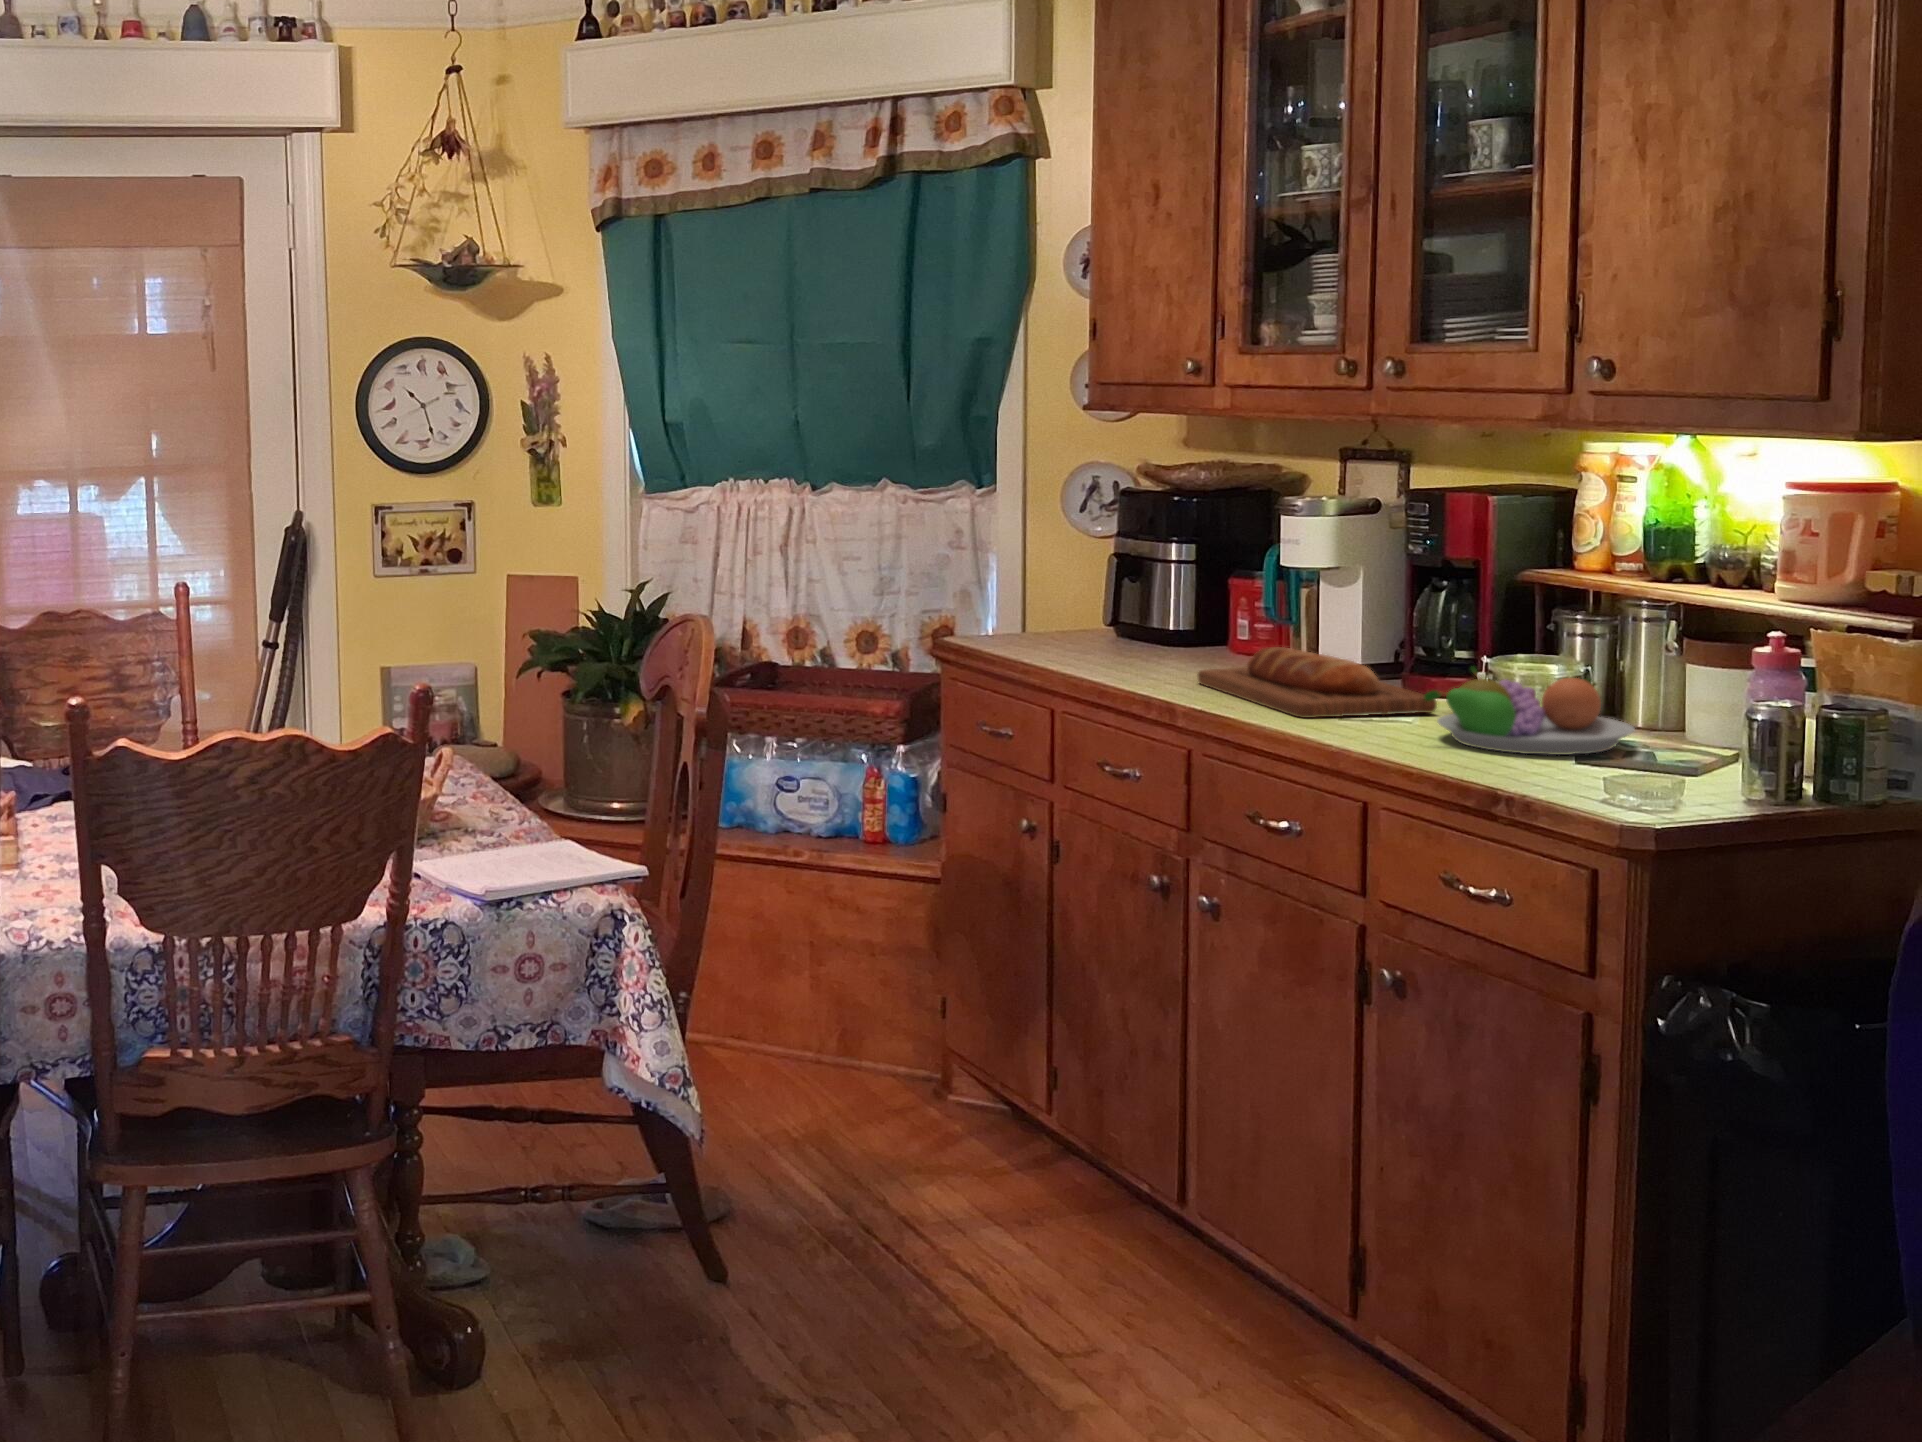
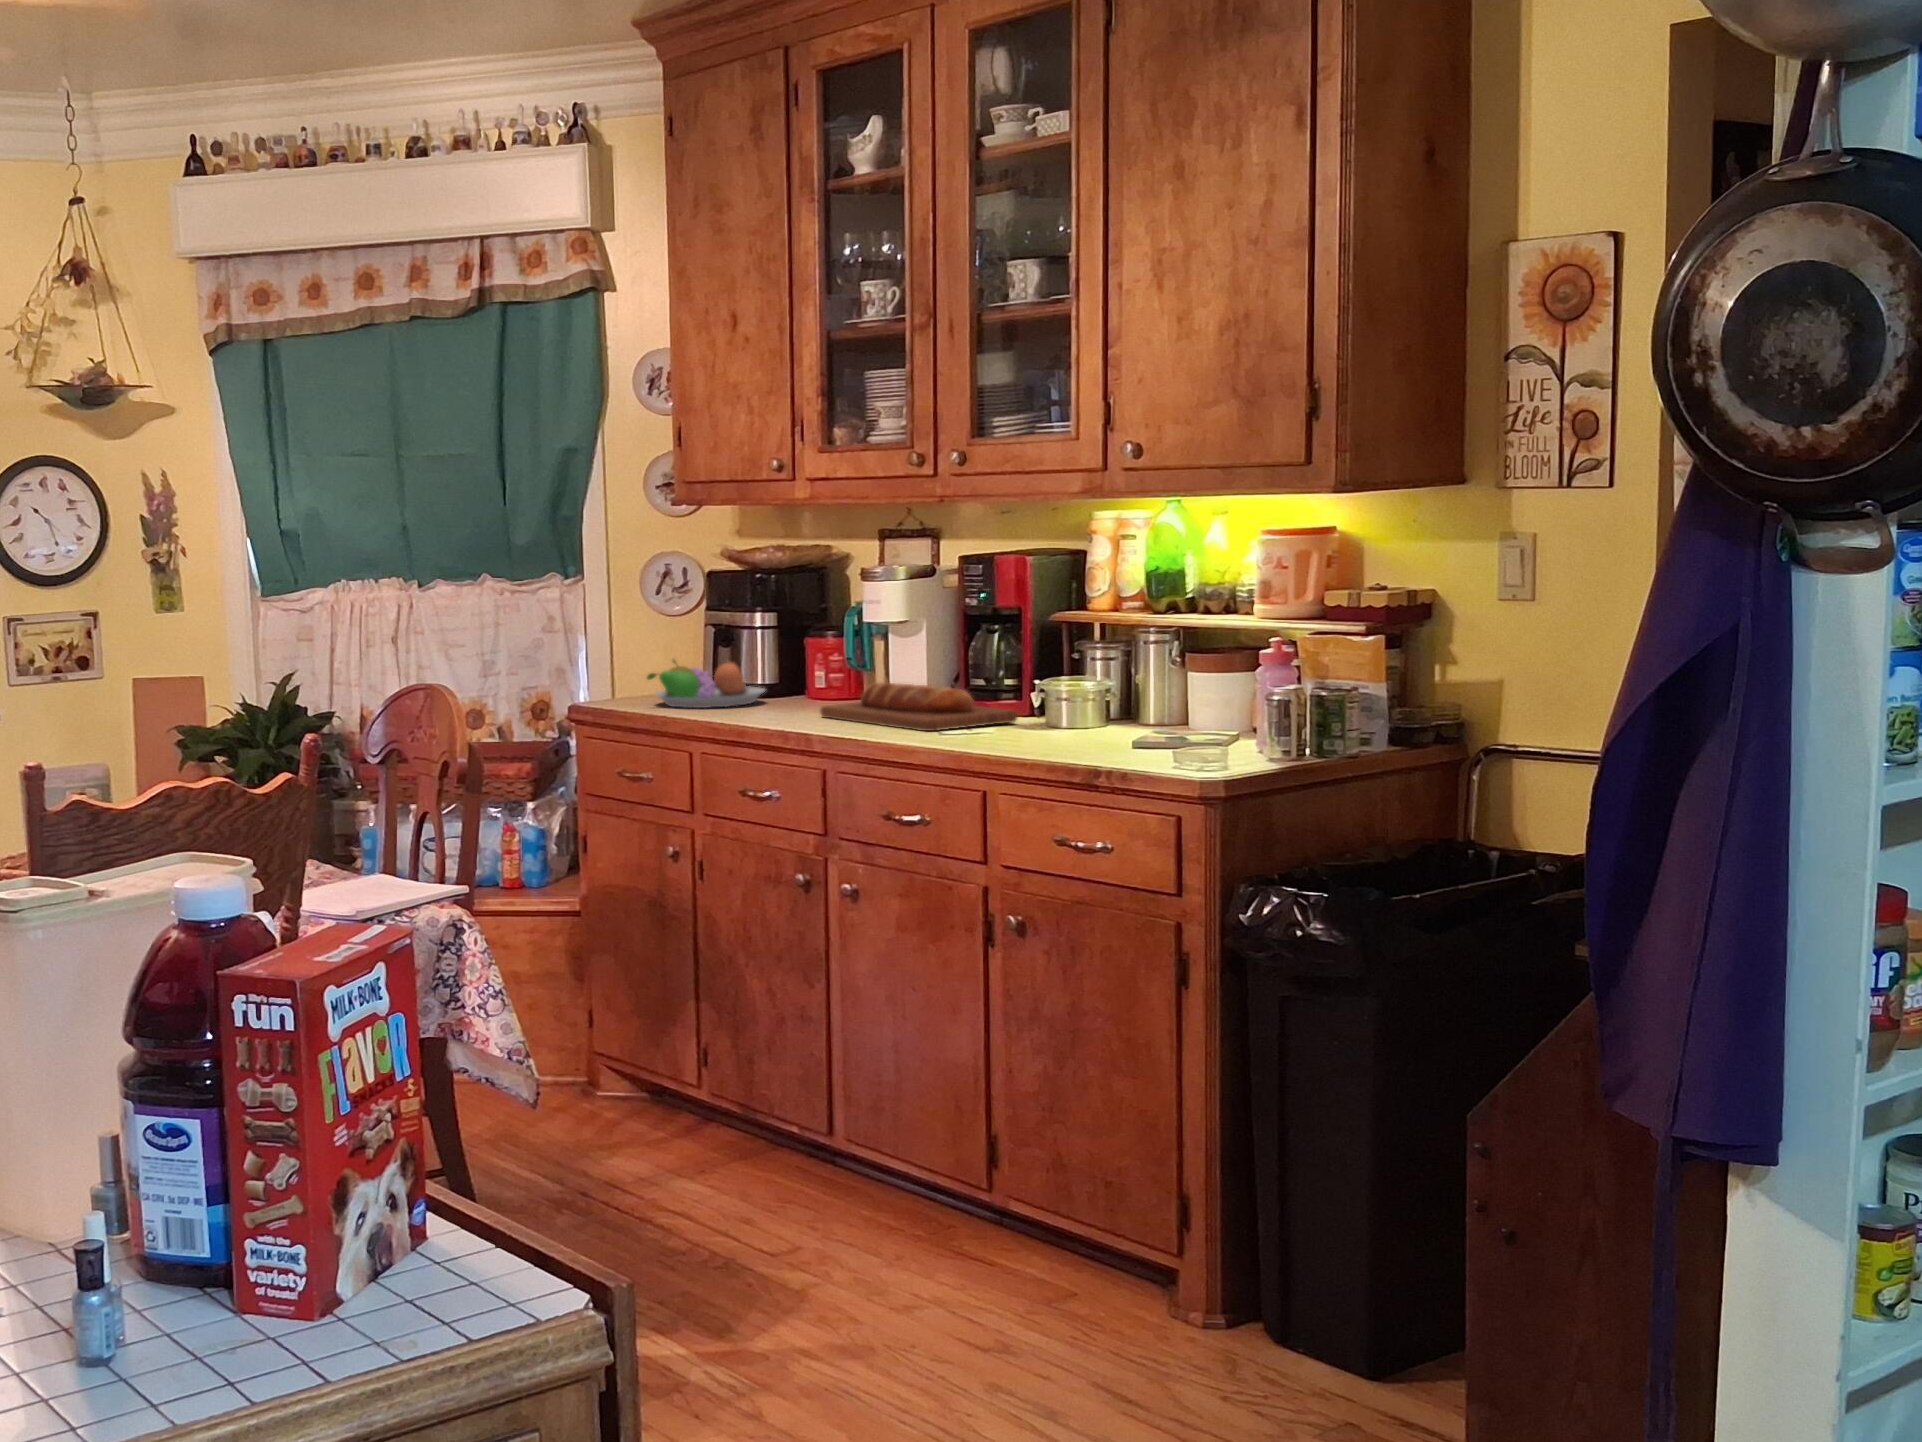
fruit bowl: present [1424,666,1635,755] -> present [647,660,765,708]

